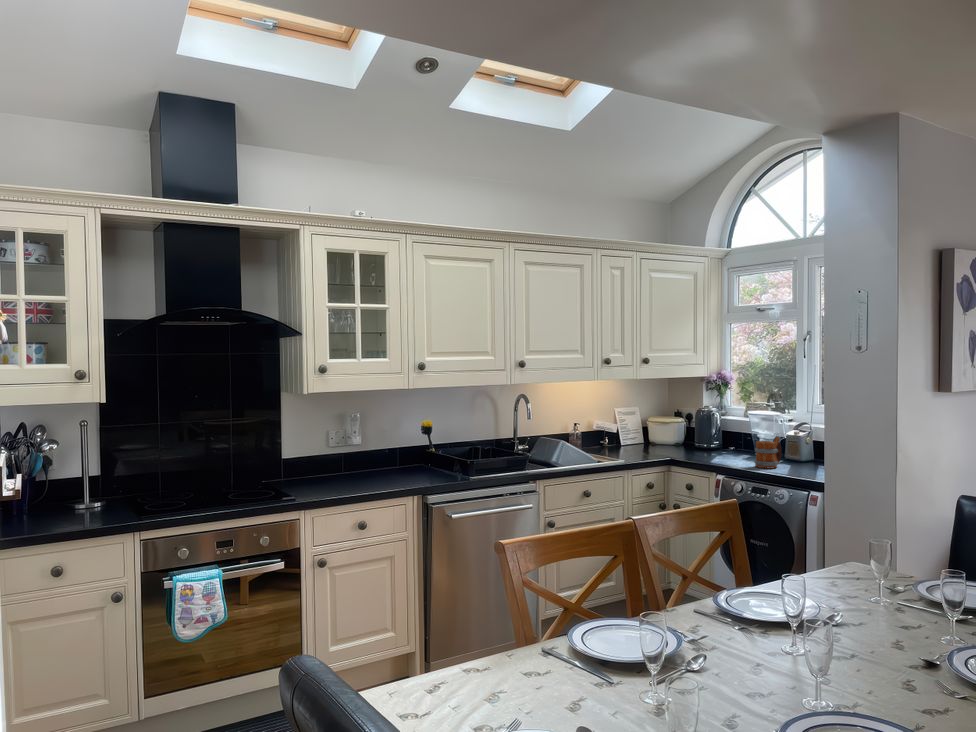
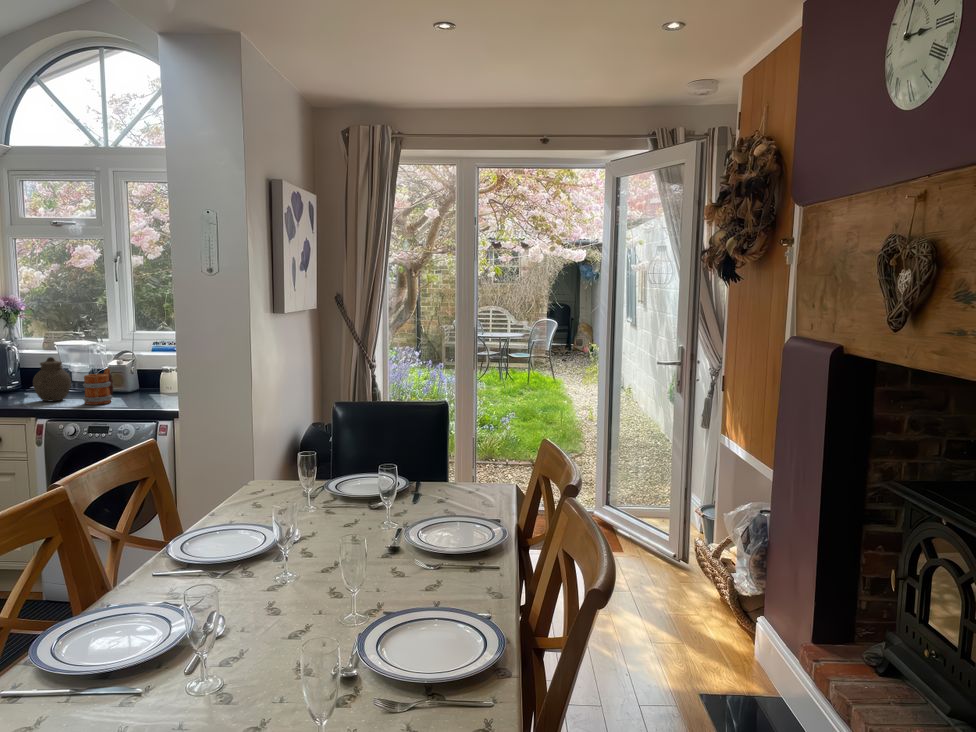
jar: none [721,423,750,461] -> present [33,357,71,401]

